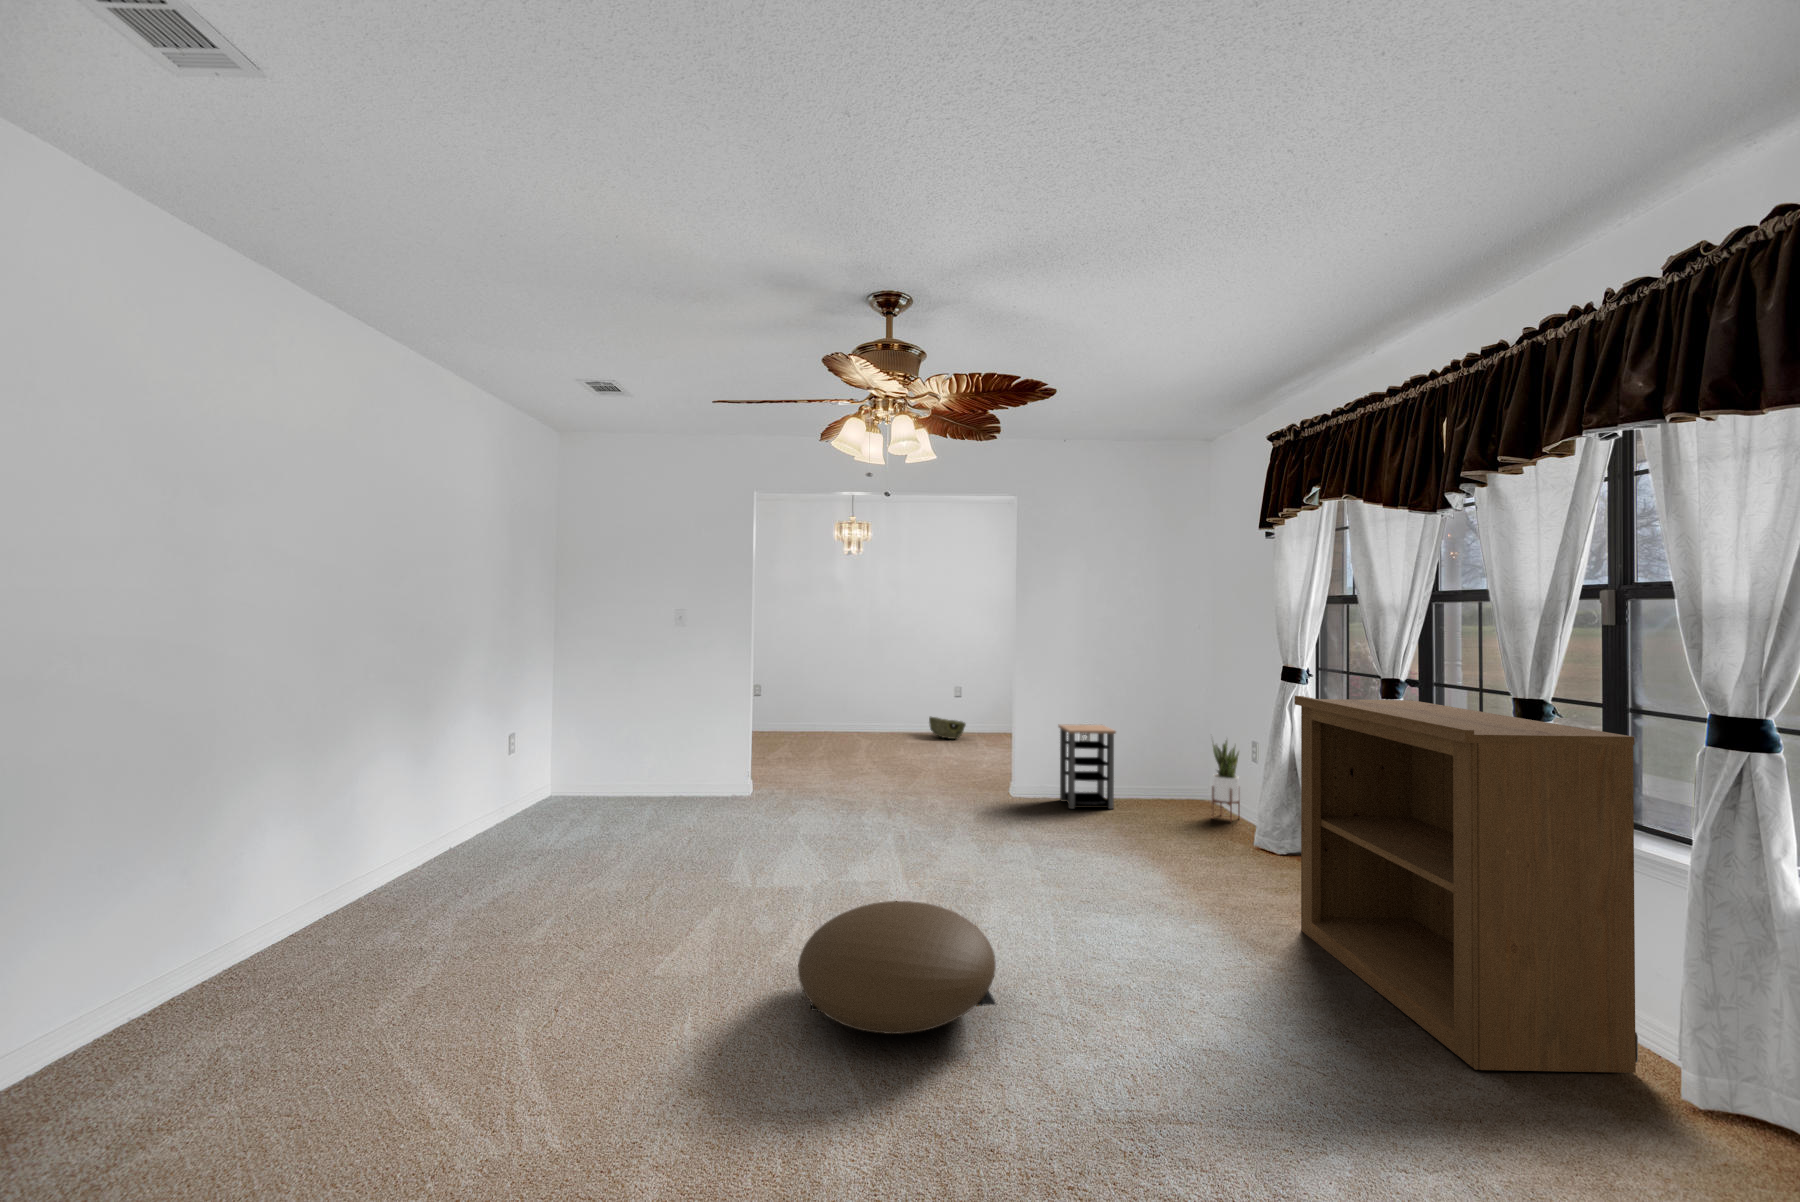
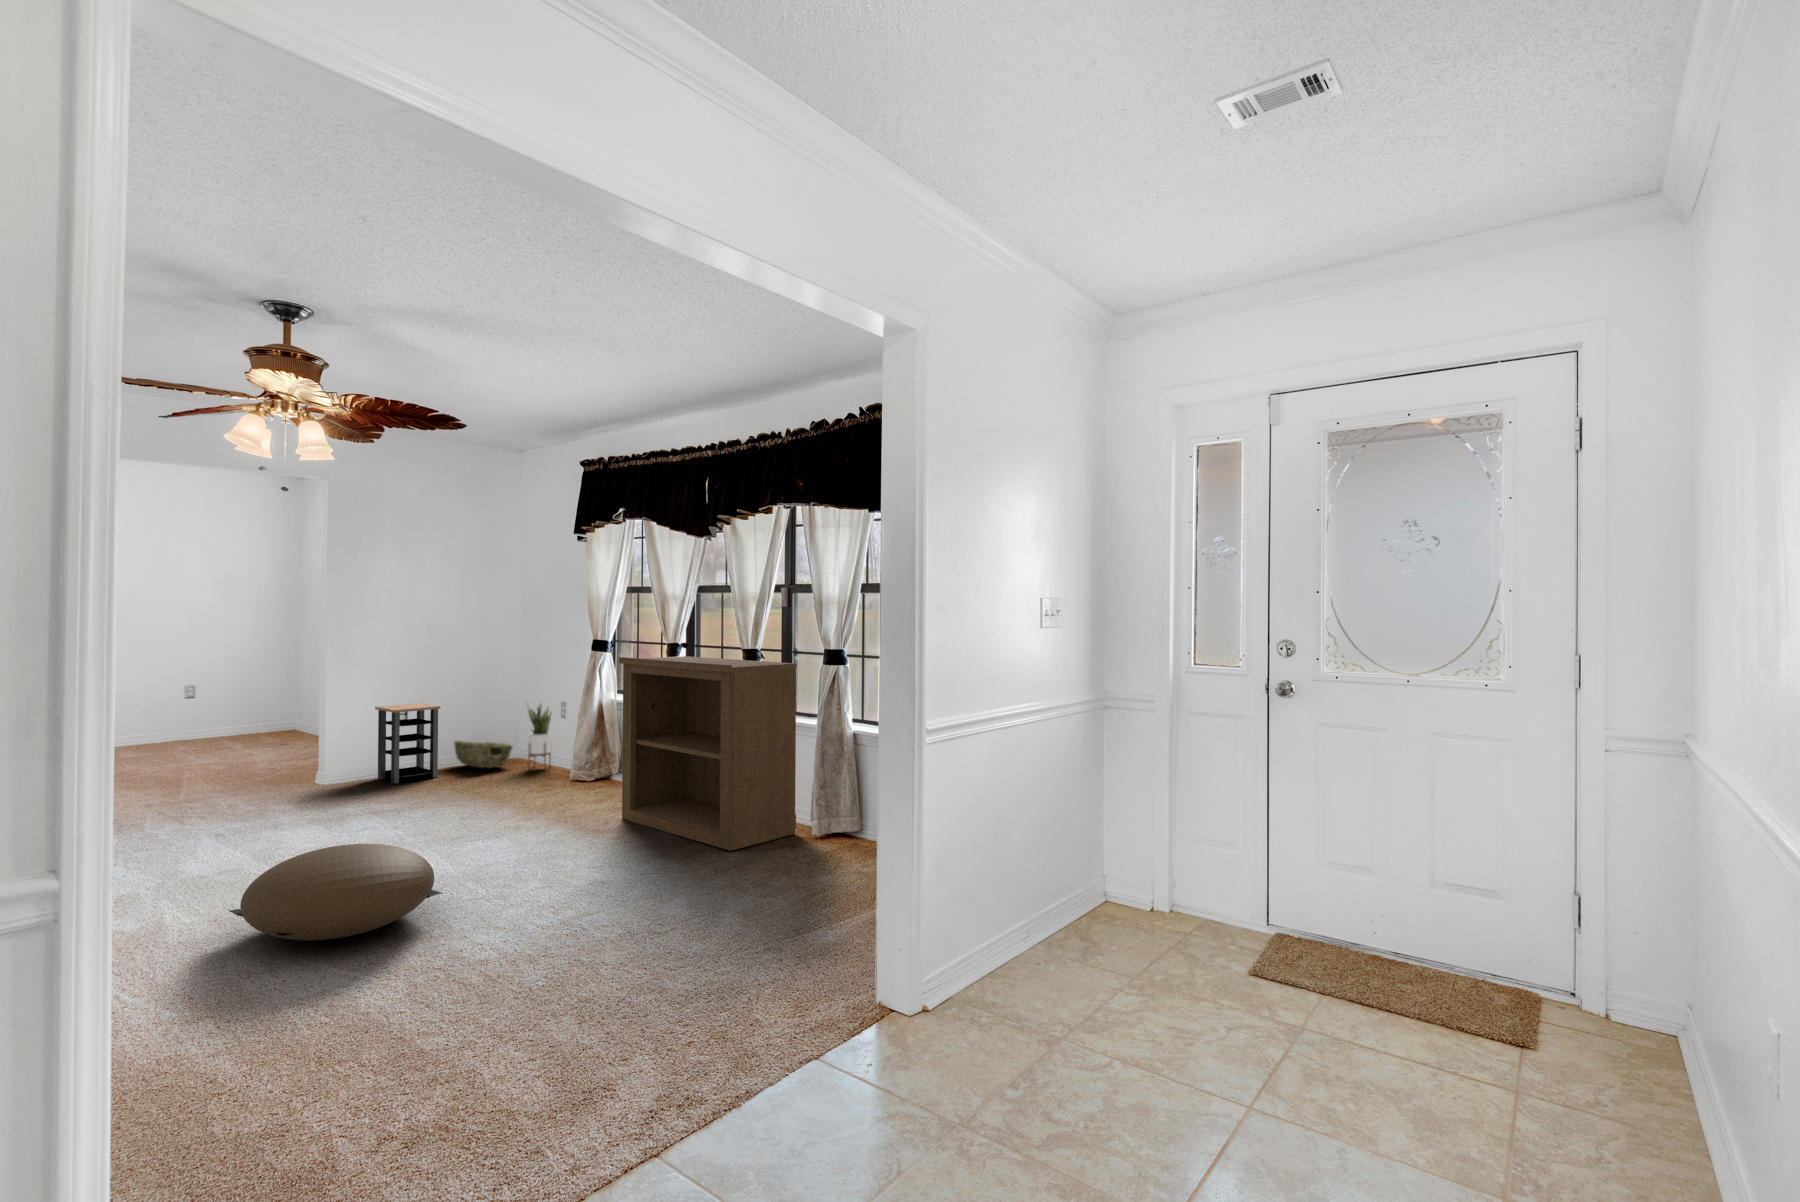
woven basket: present [929,717,966,739] -> present [455,741,513,768]

